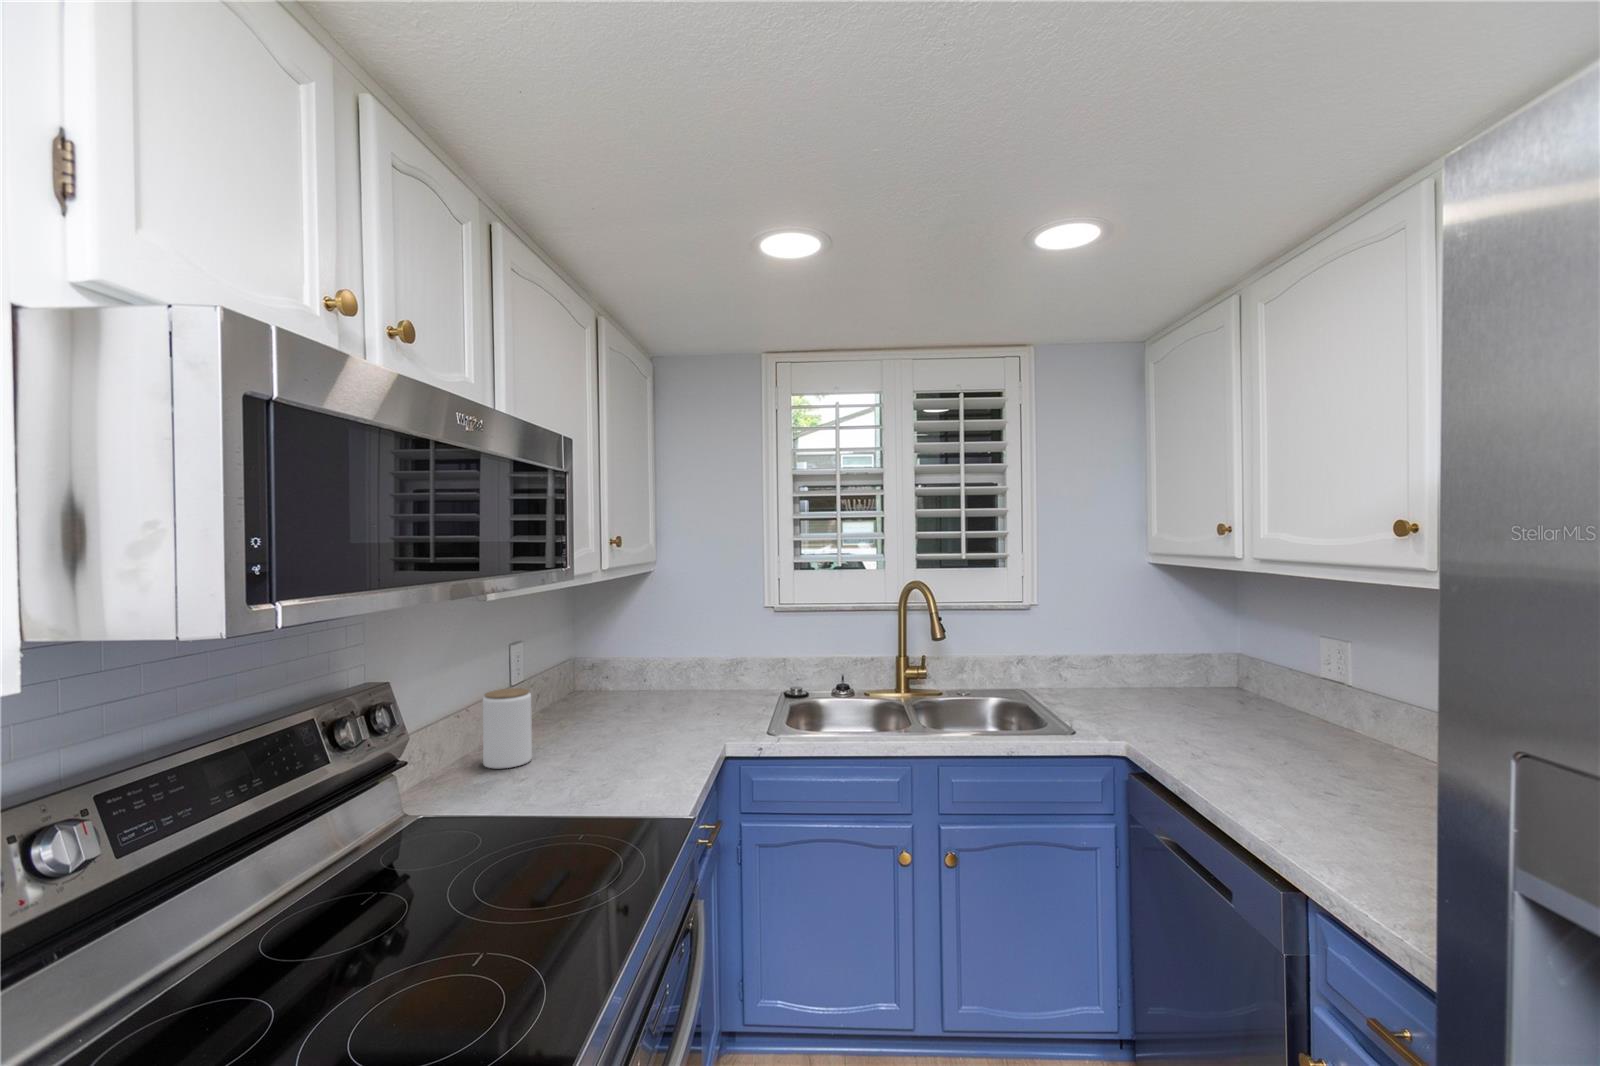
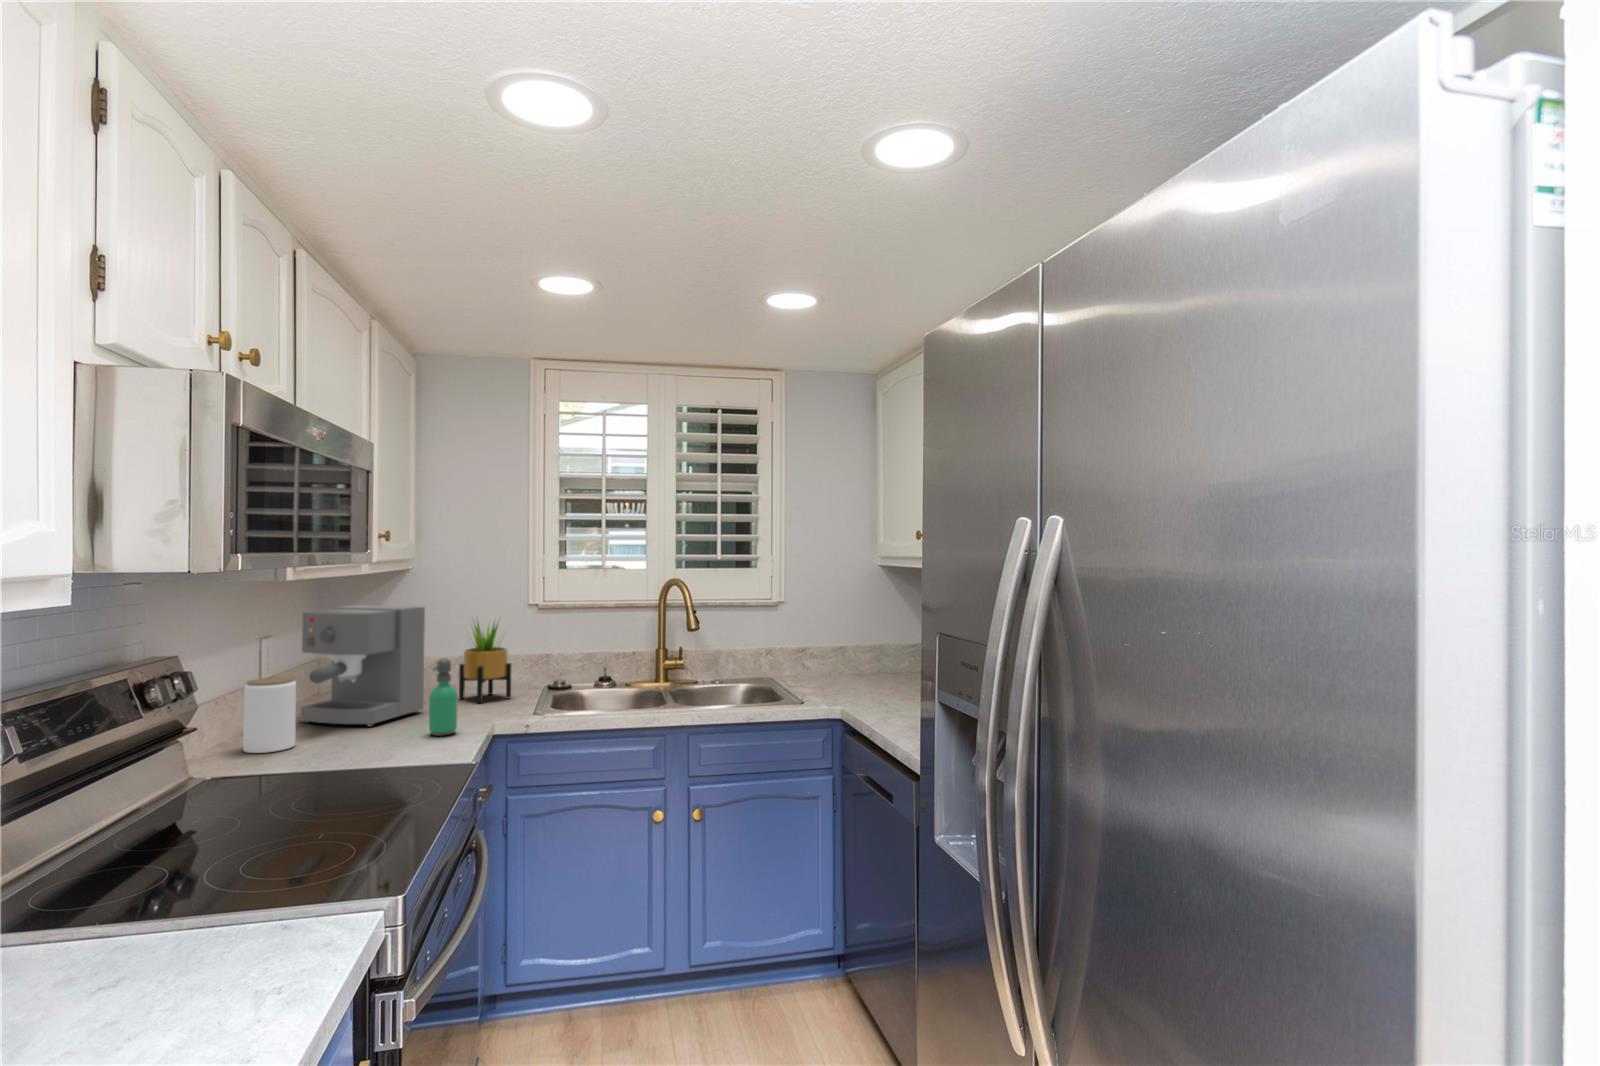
coffee maker: none [546,609,661,738] -> present [300,605,425,726]
potted plant: none [695,617,747,712] -> present [459,621,511,703]
soap dispenser: none [659,672,687,756] -> present [429,658,458,736]

